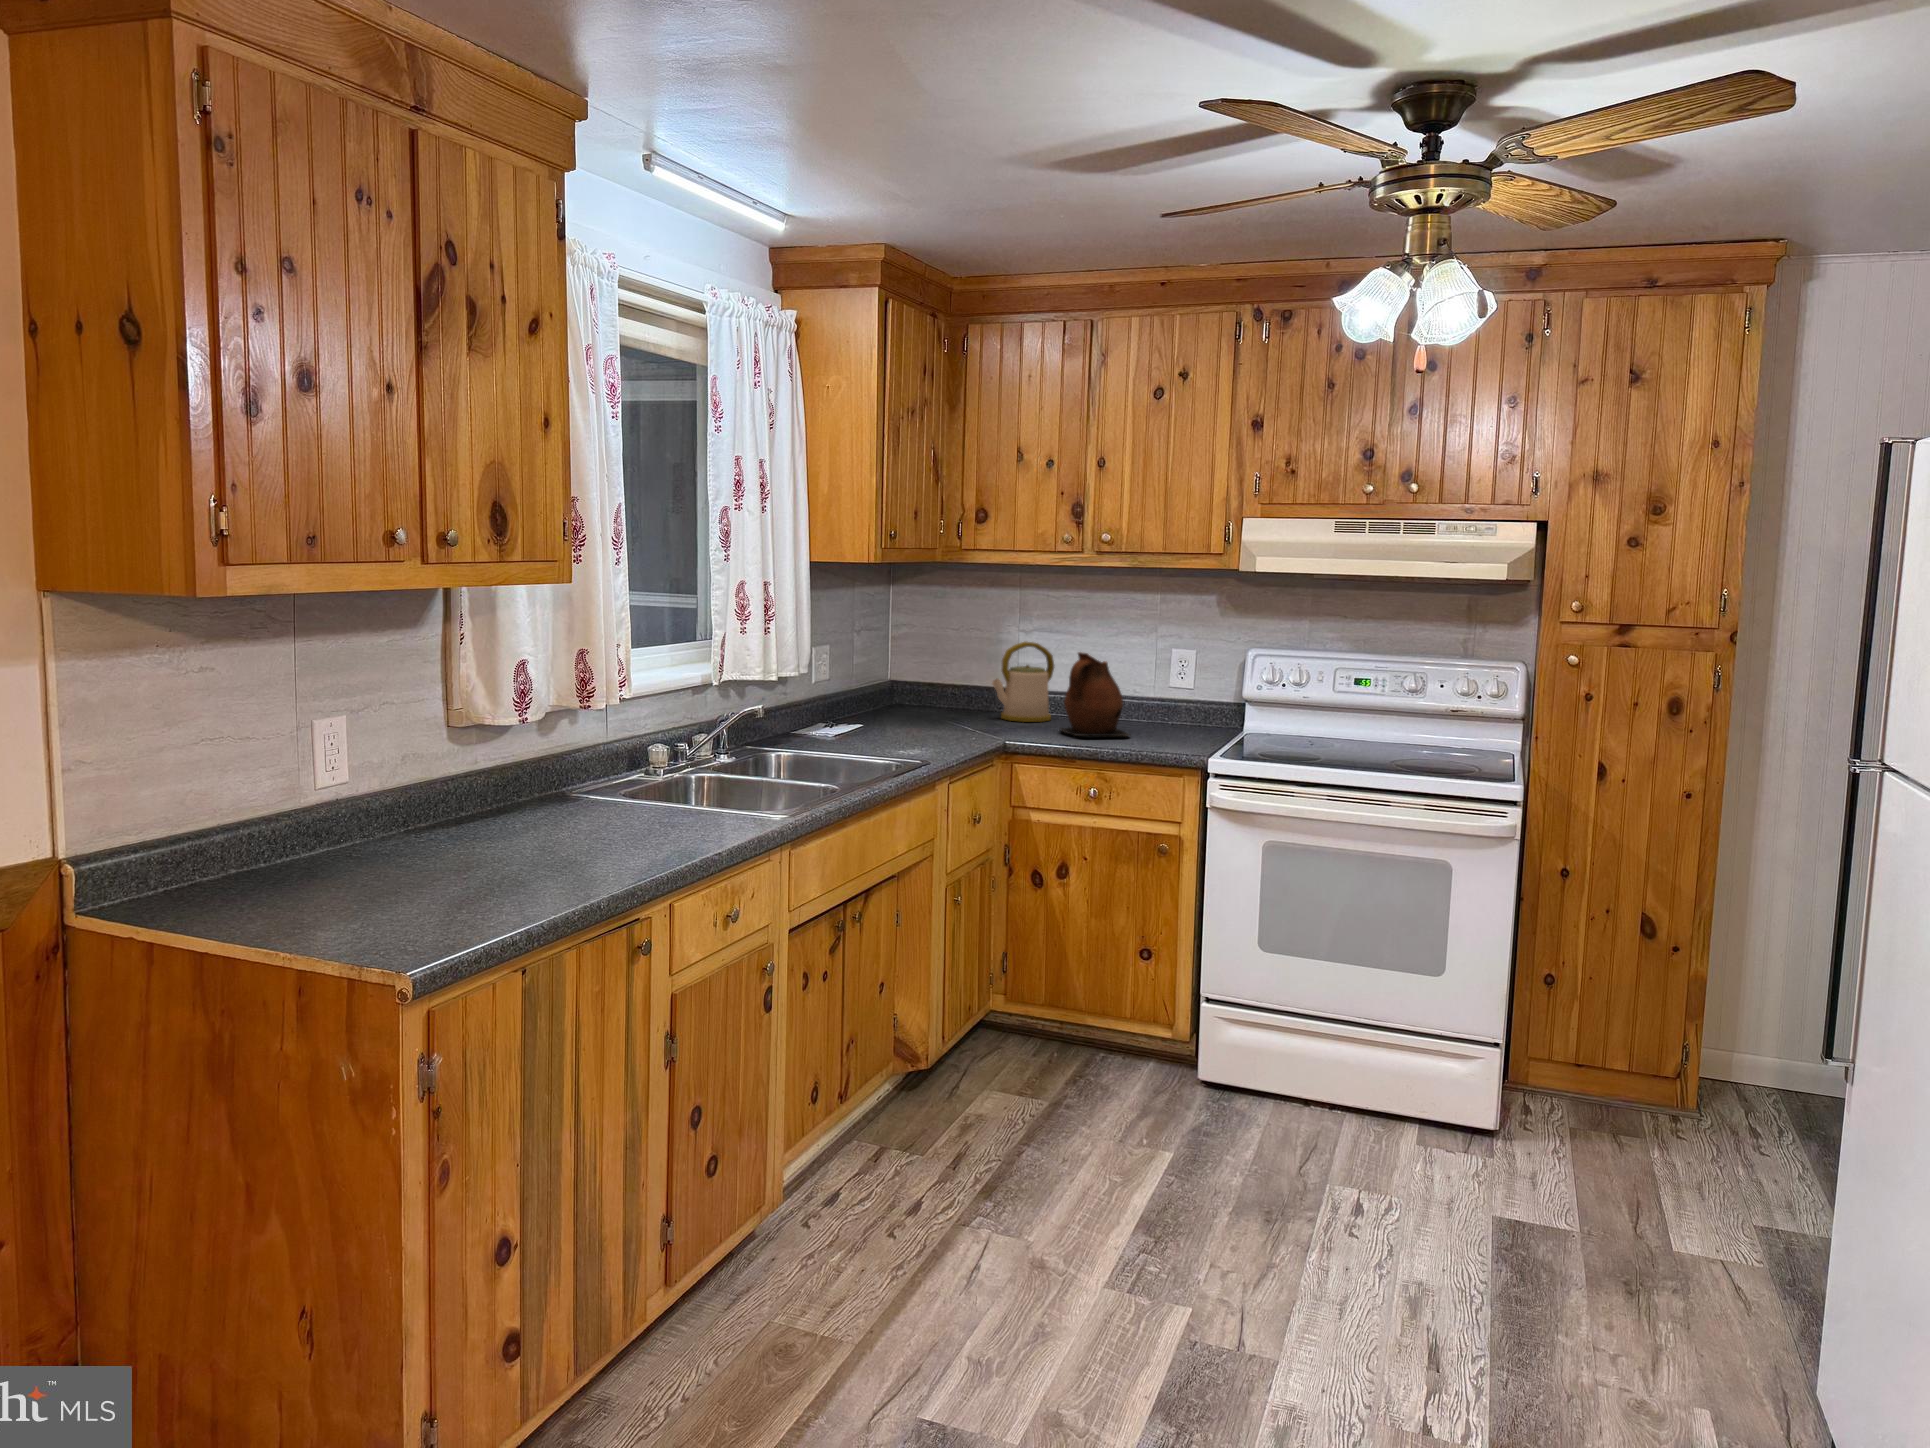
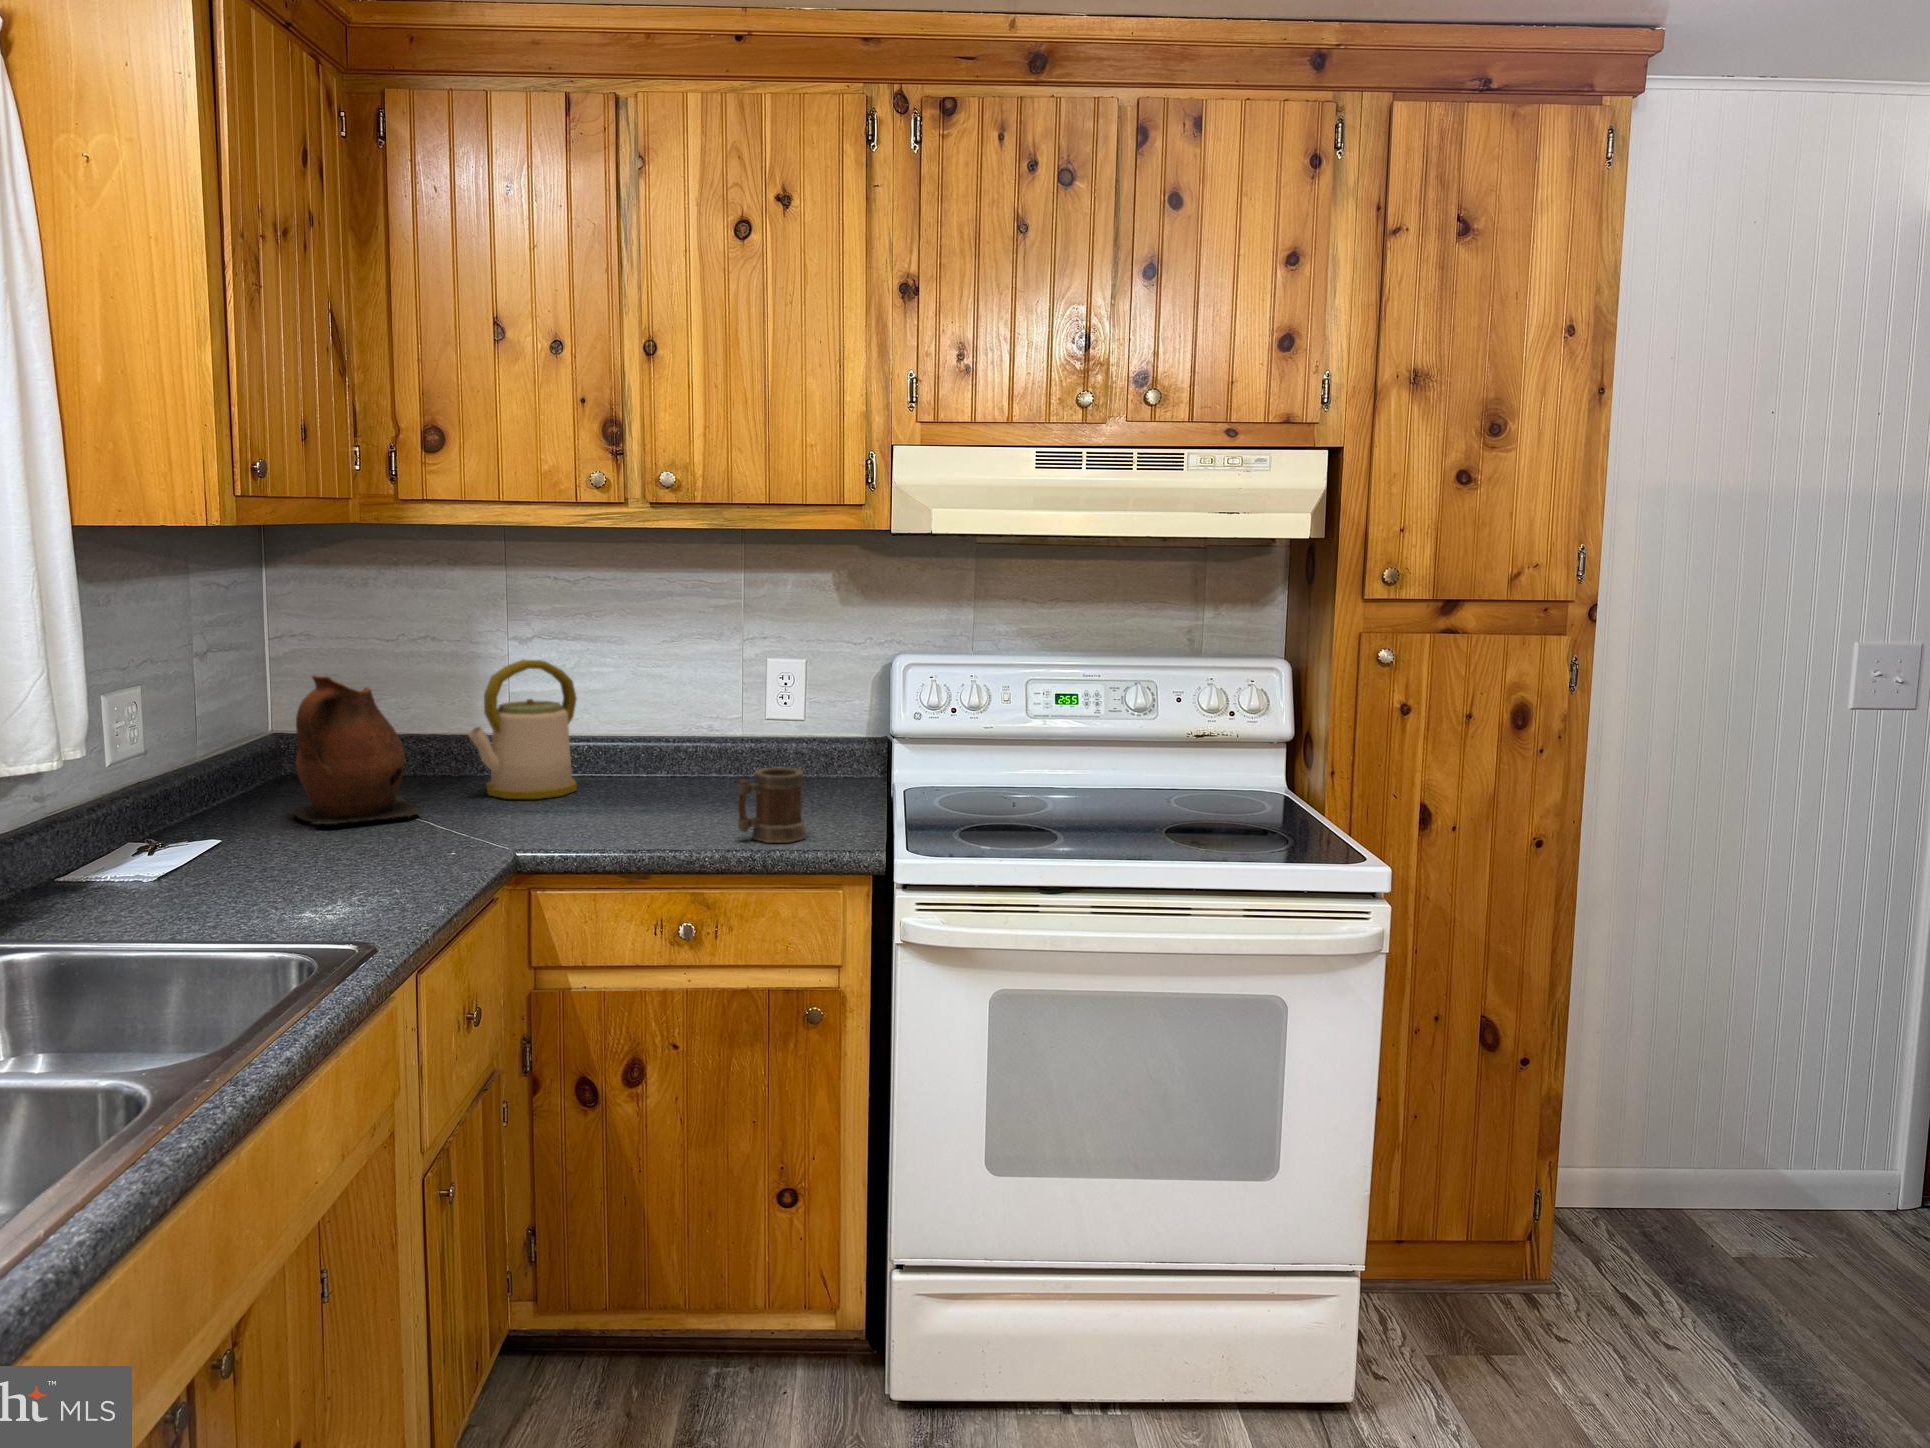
ceramic pitcher: present [1061,652,1129,736] -> present [289,675,420,824]
mug: none [1129,707,1170,749] -> present [738,768,805,842]

